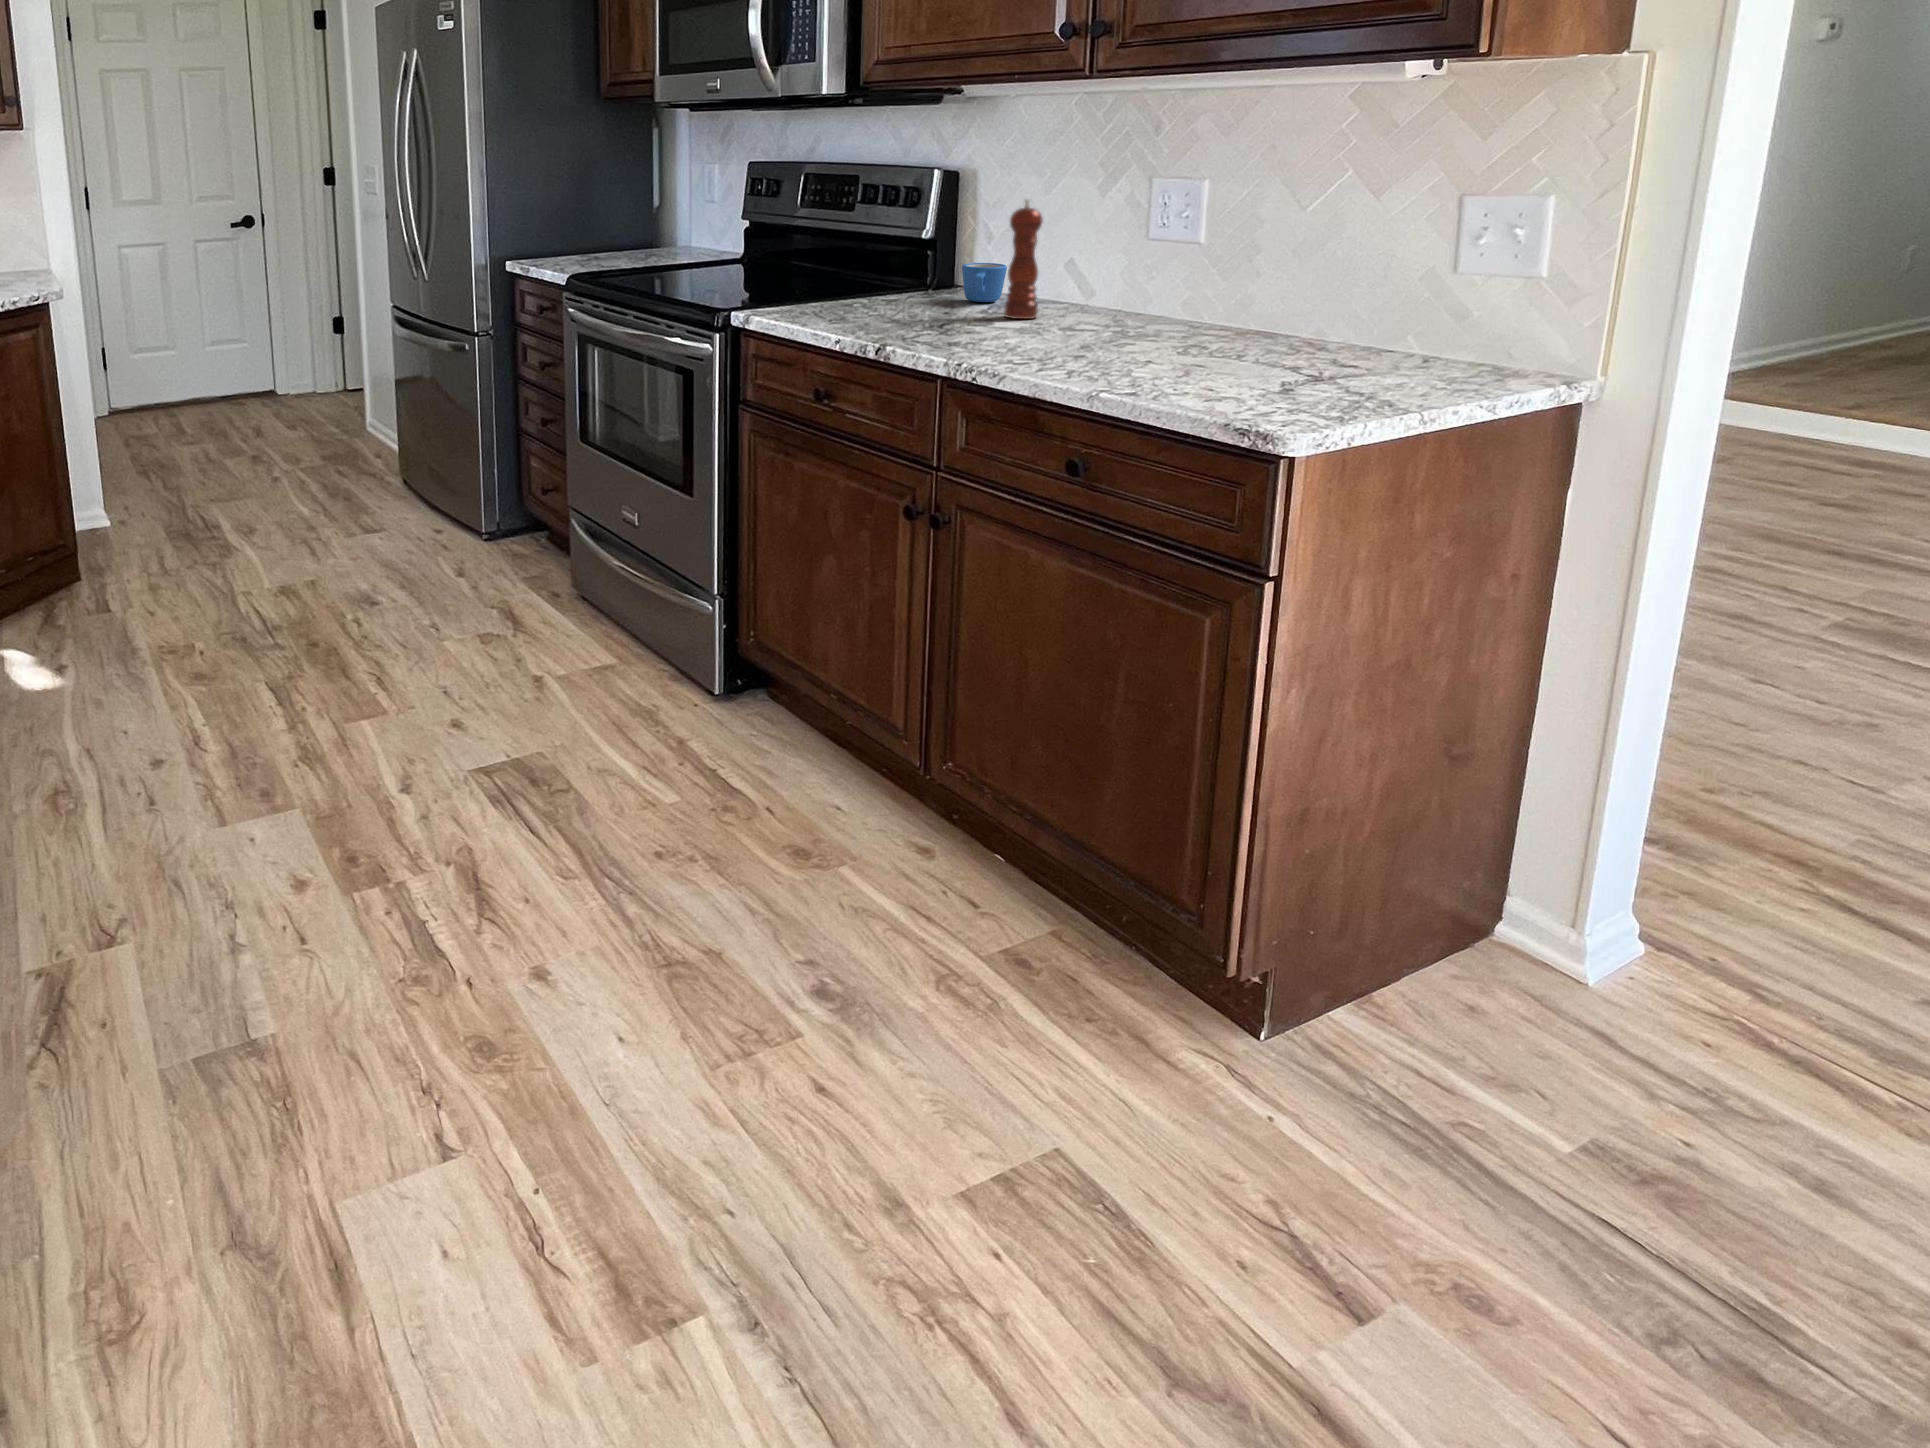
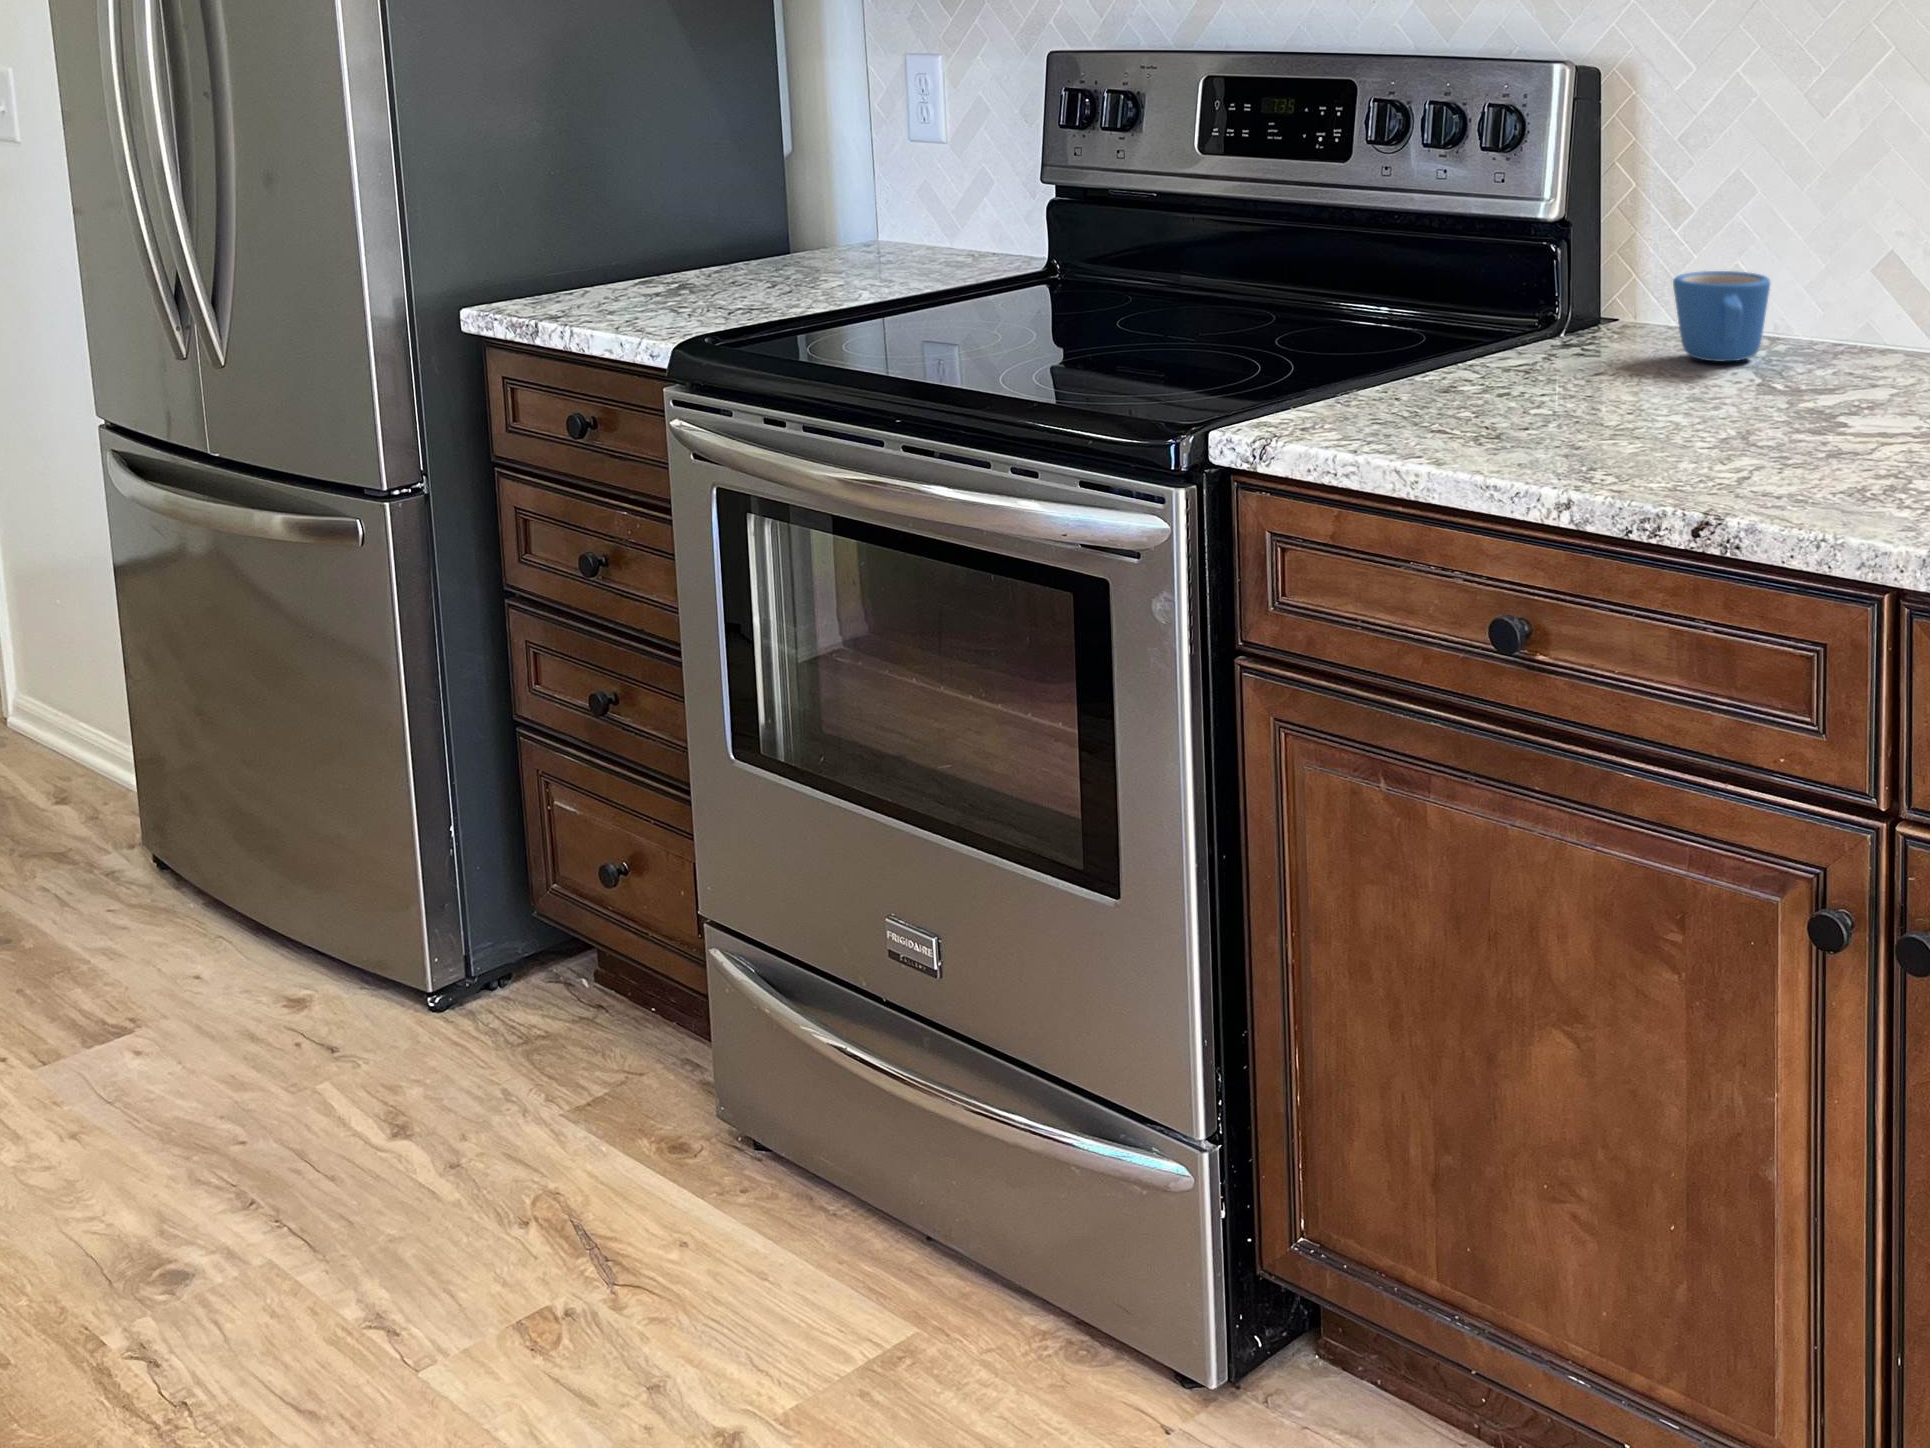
pepper mill: present [1004,199,1043,319] -> none [1830,132,1907,404]

